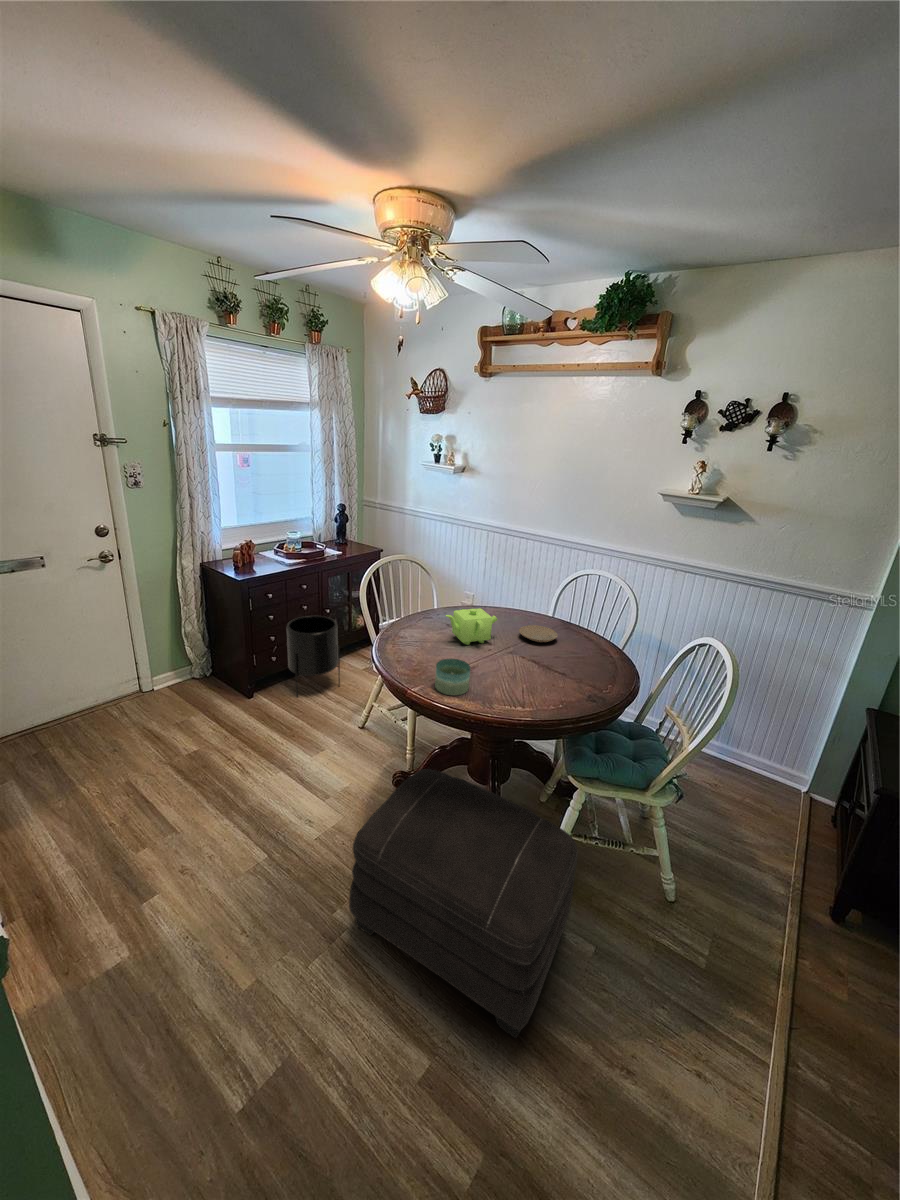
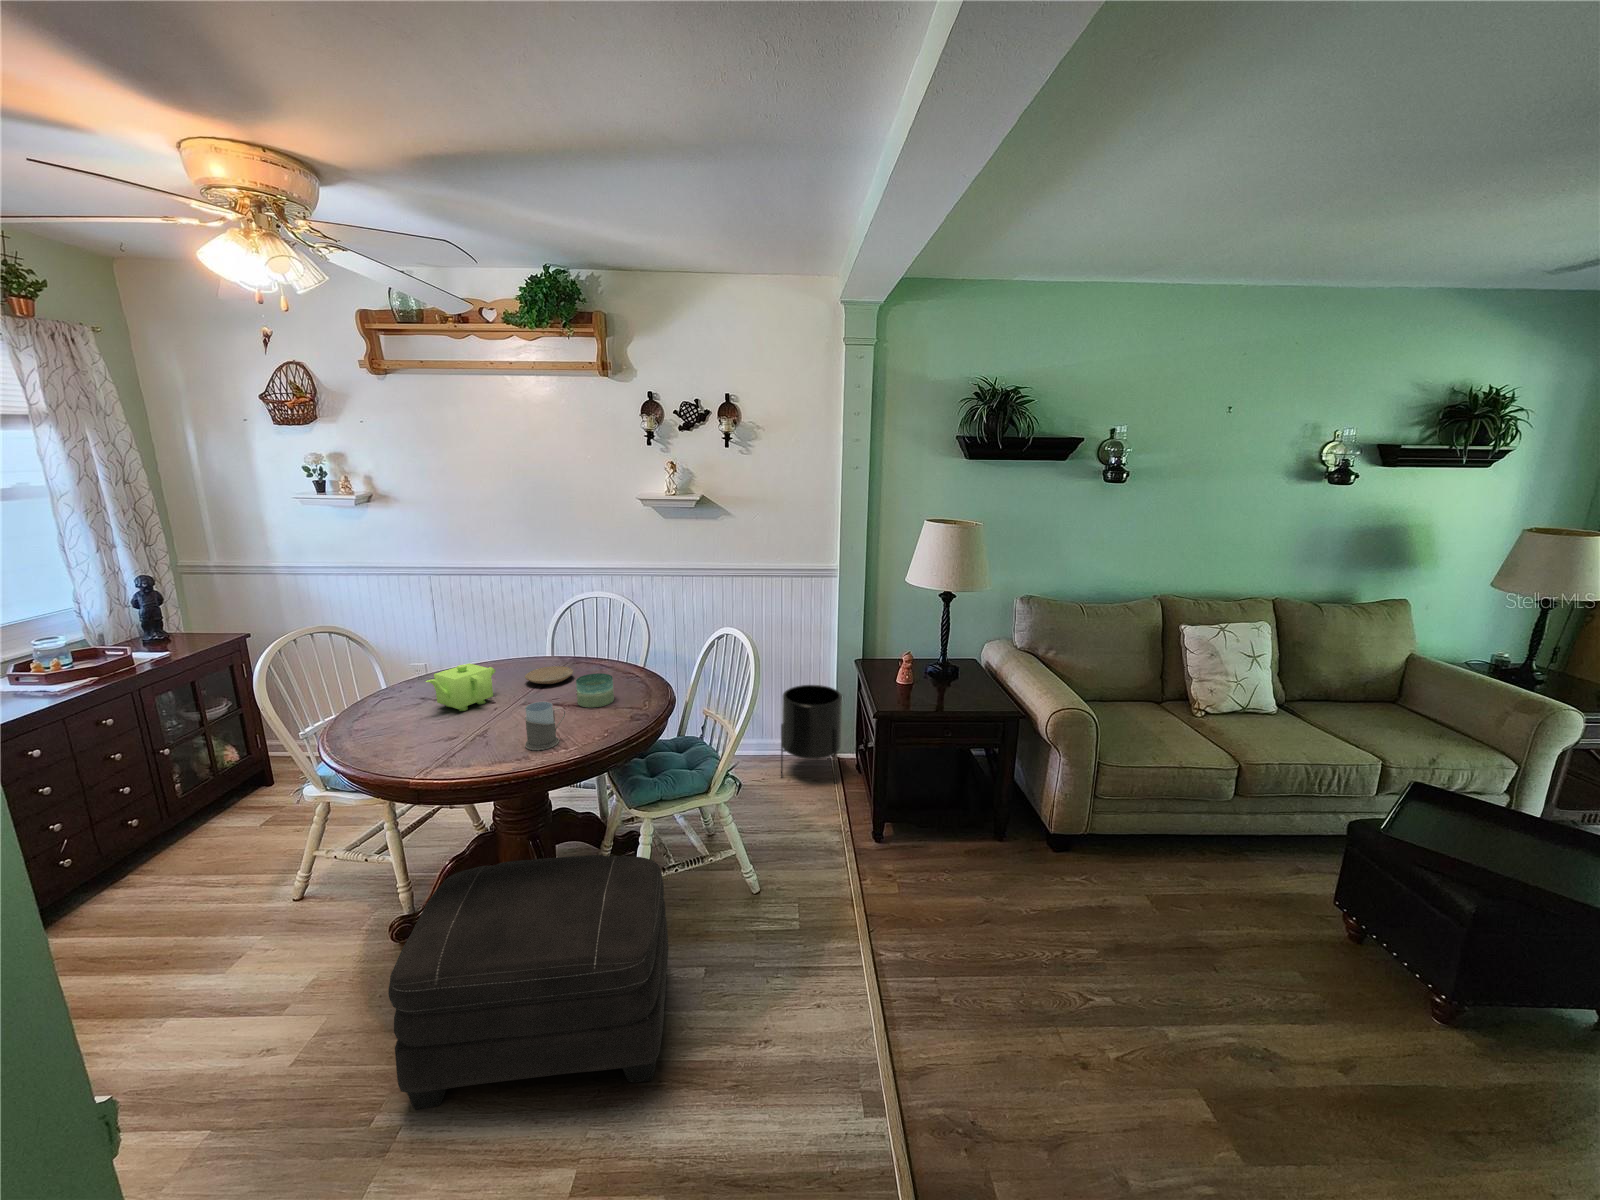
planter: present [287,616,340,697] -> present [781,685,842,783]
candle: present [435,659,470,695] -> present [576,673,614,708]
mug: none [493,663,531,706] -> present [525,702,565,750]

